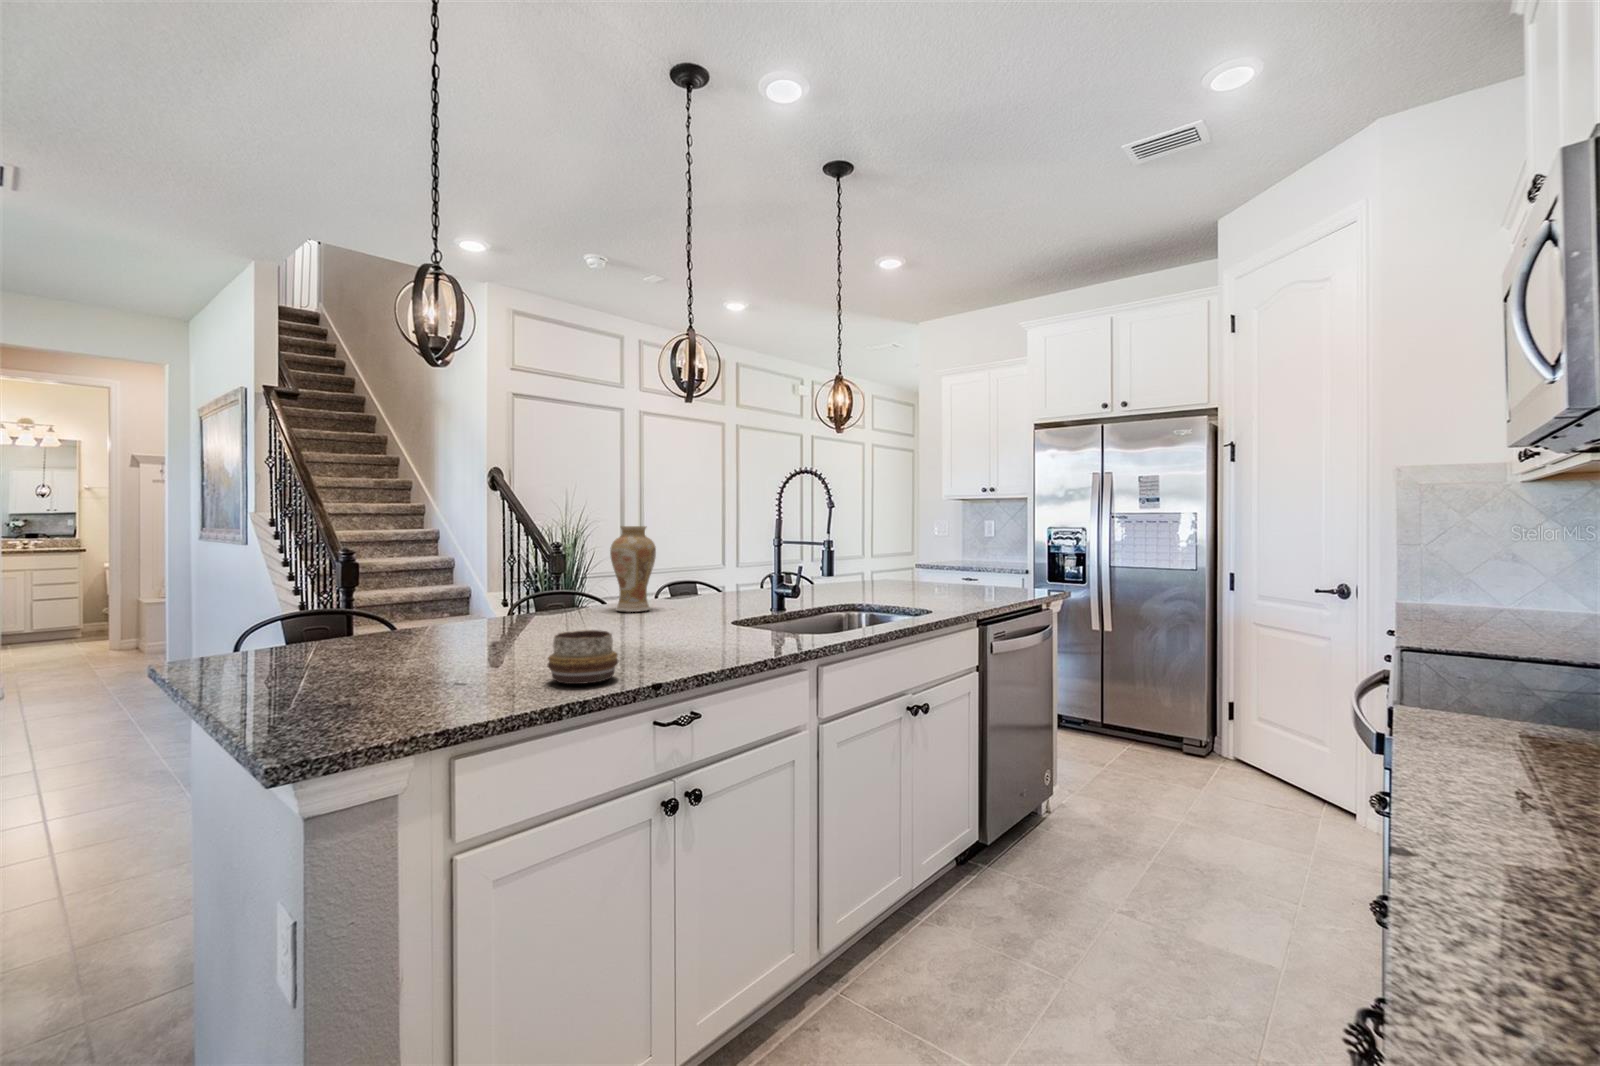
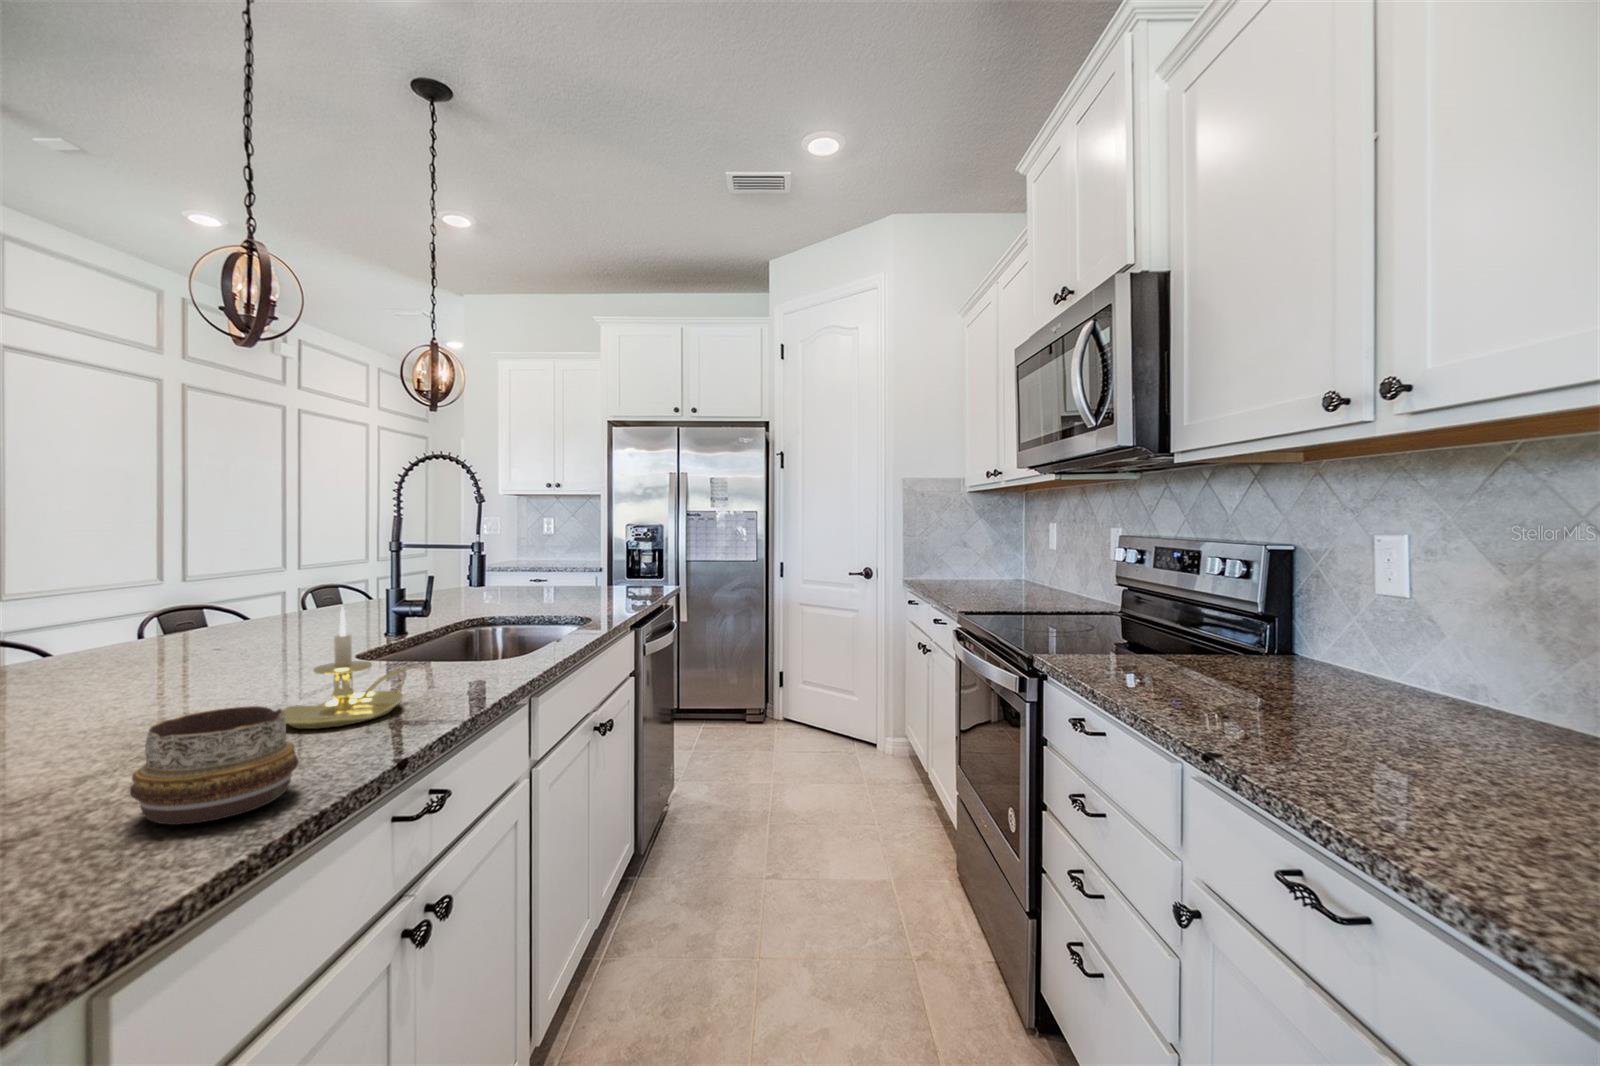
vase: present [610,526,656,612] -> none [66,519,170,662]
candle holder: none [648,582,727,656] -> present [283,607,411,729]

